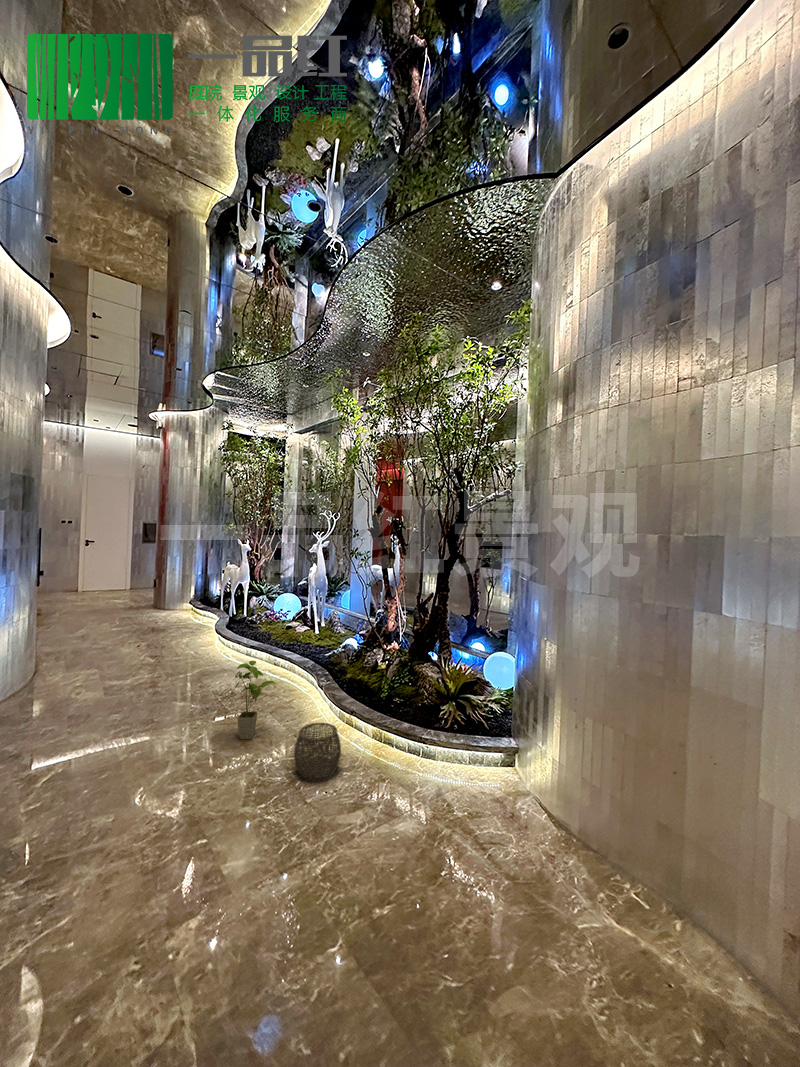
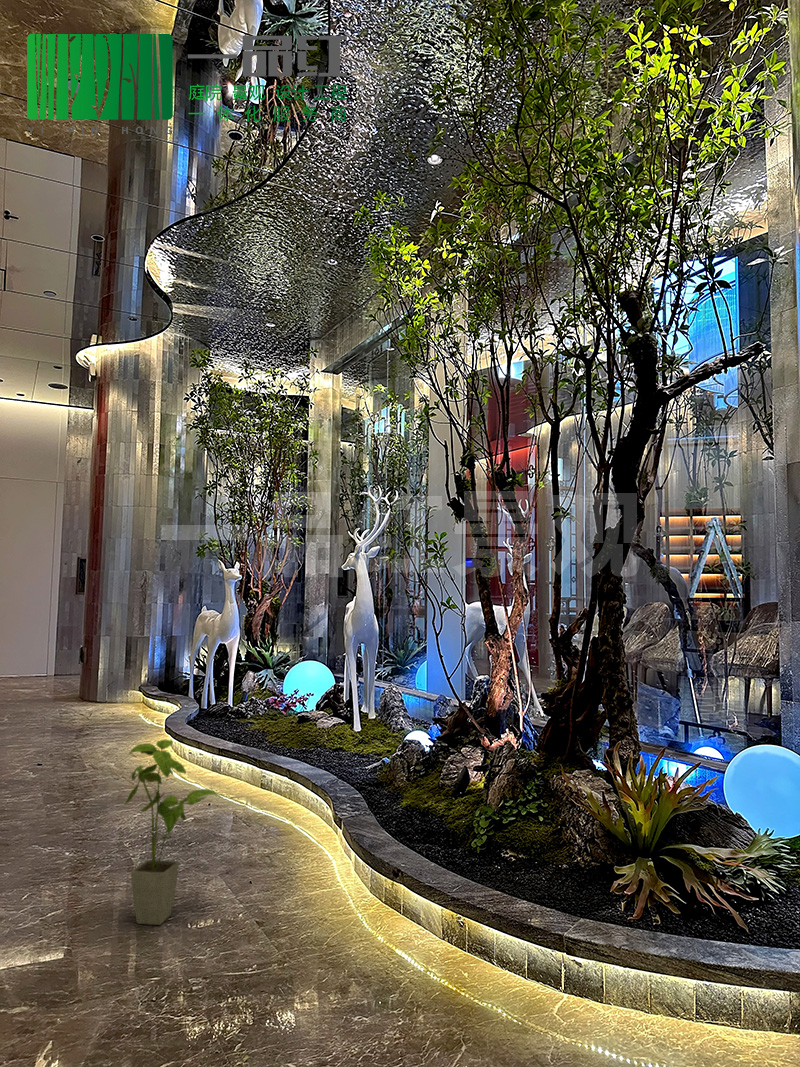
woven basket: present [294,723,341,779] -> none [230,884,350,1031]

